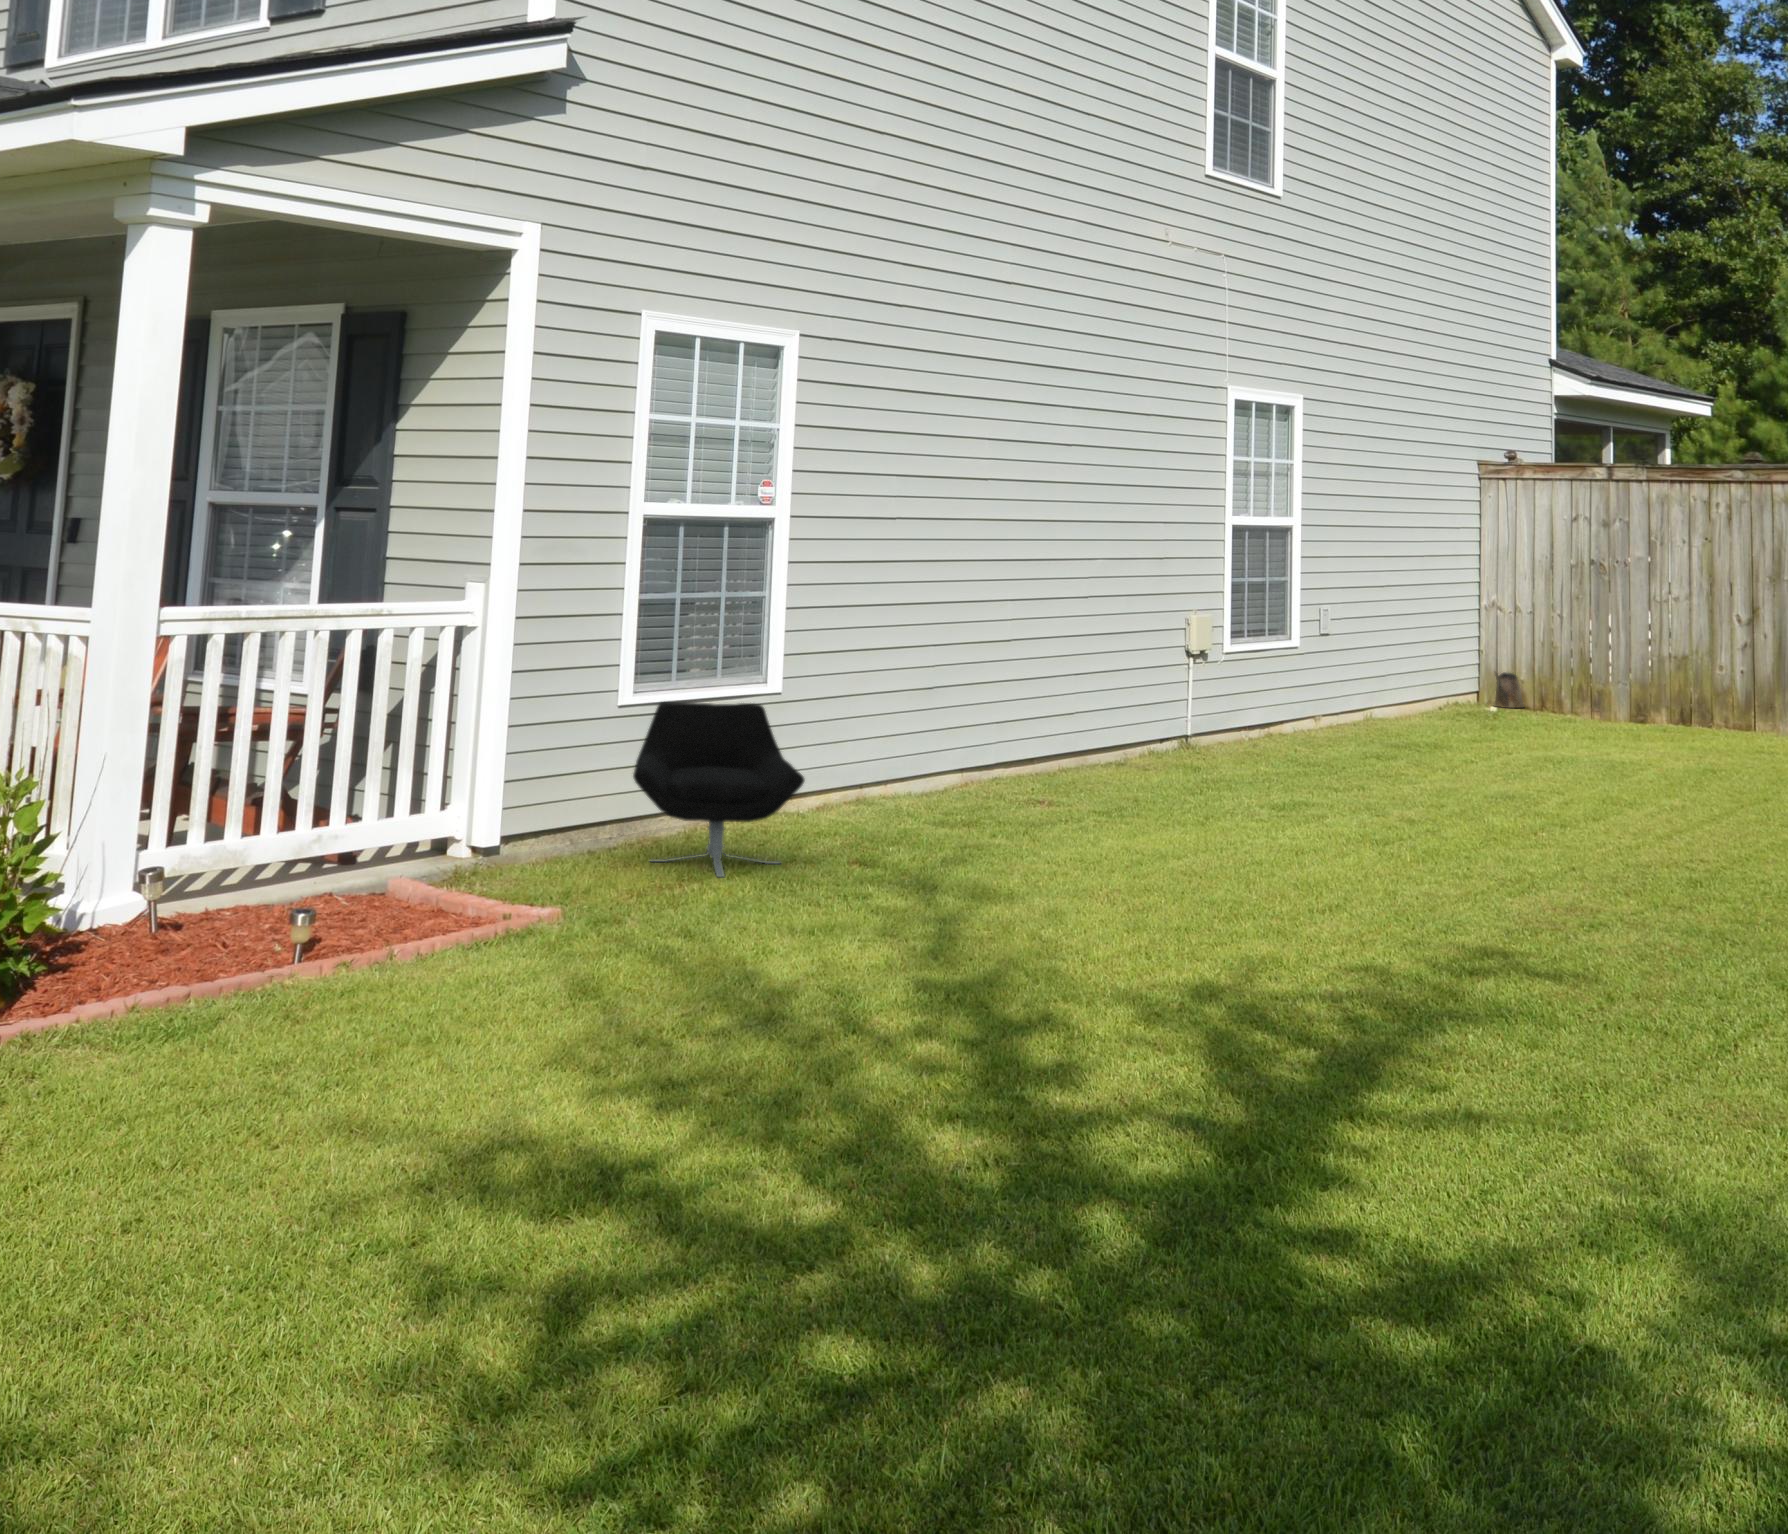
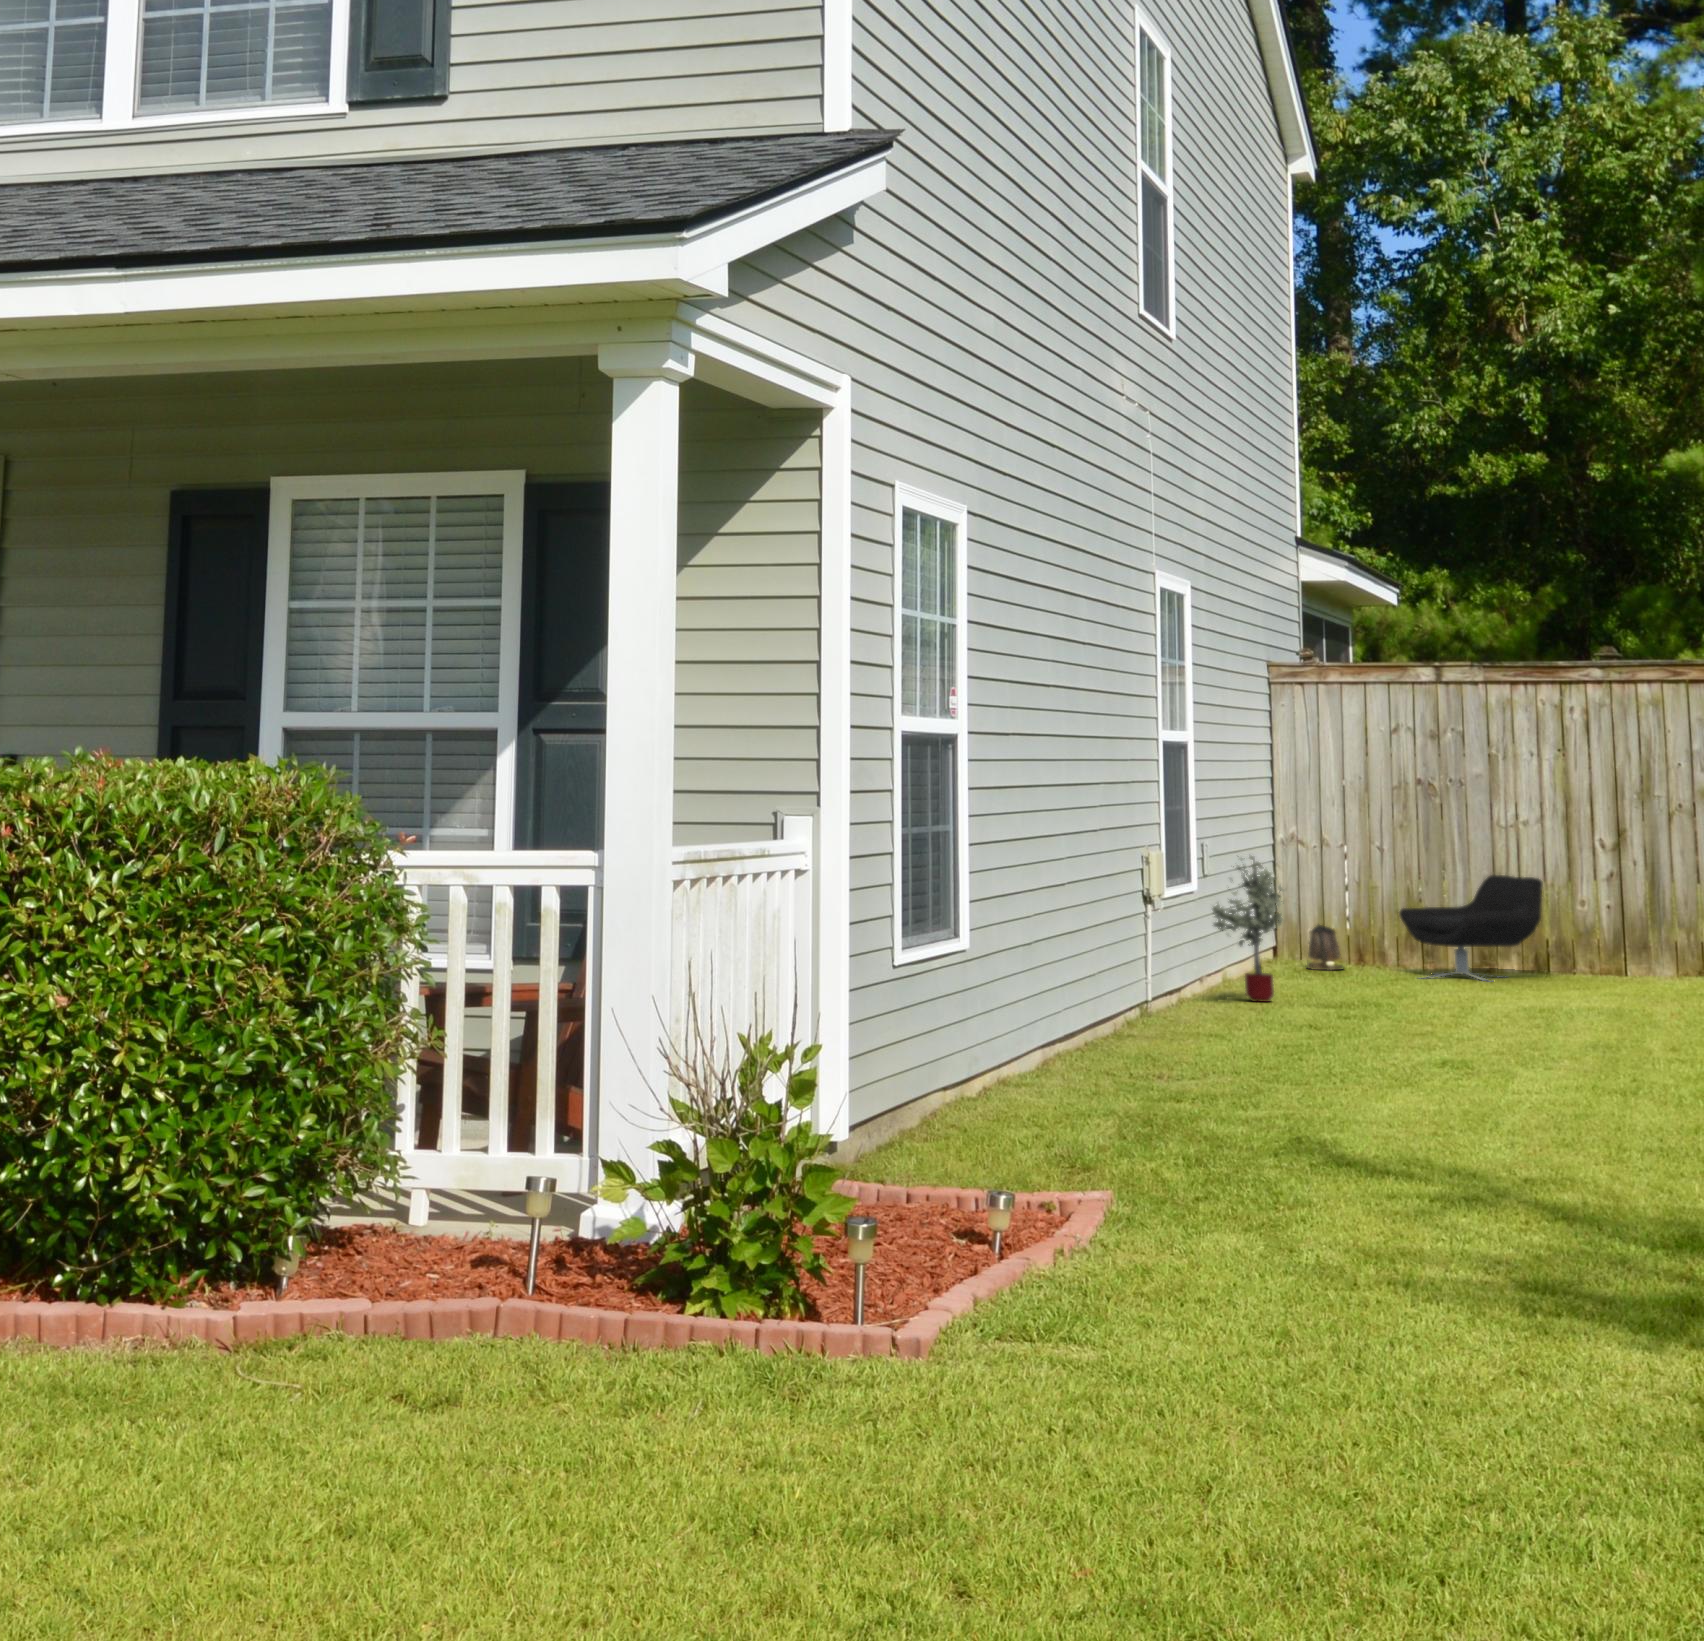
potted tree: none [1320,615,1390,733] -> present [1212,856,1284,1002]
lounge chair: present [633,702,805,877] -> present [1399,875,1543,982]

